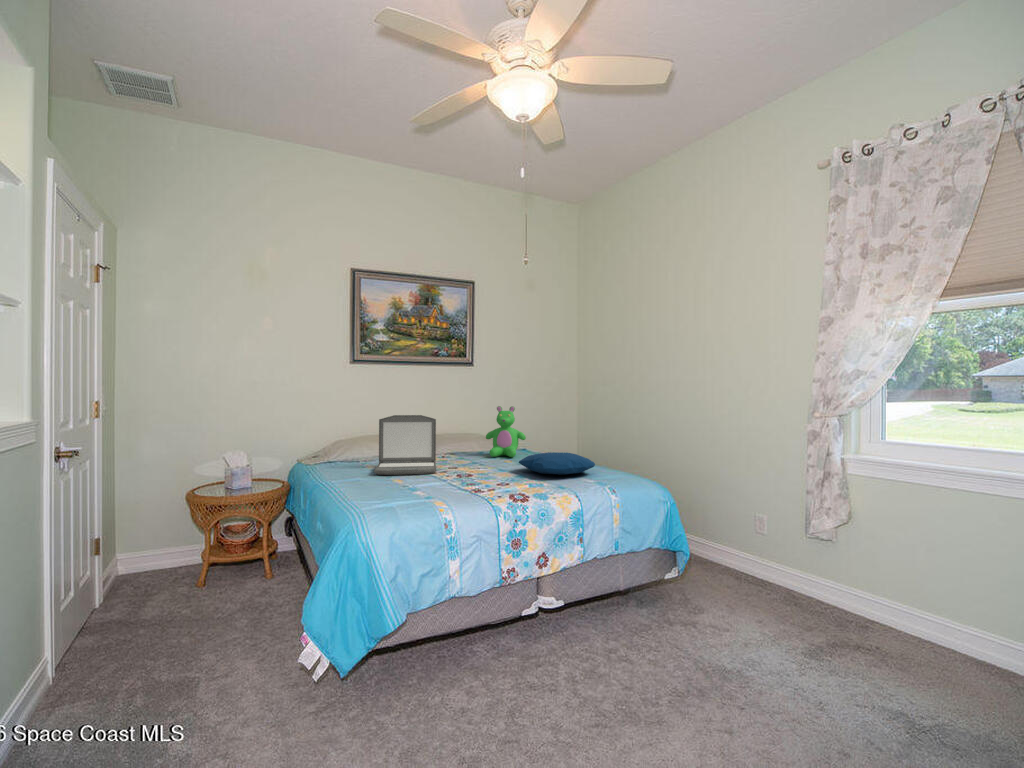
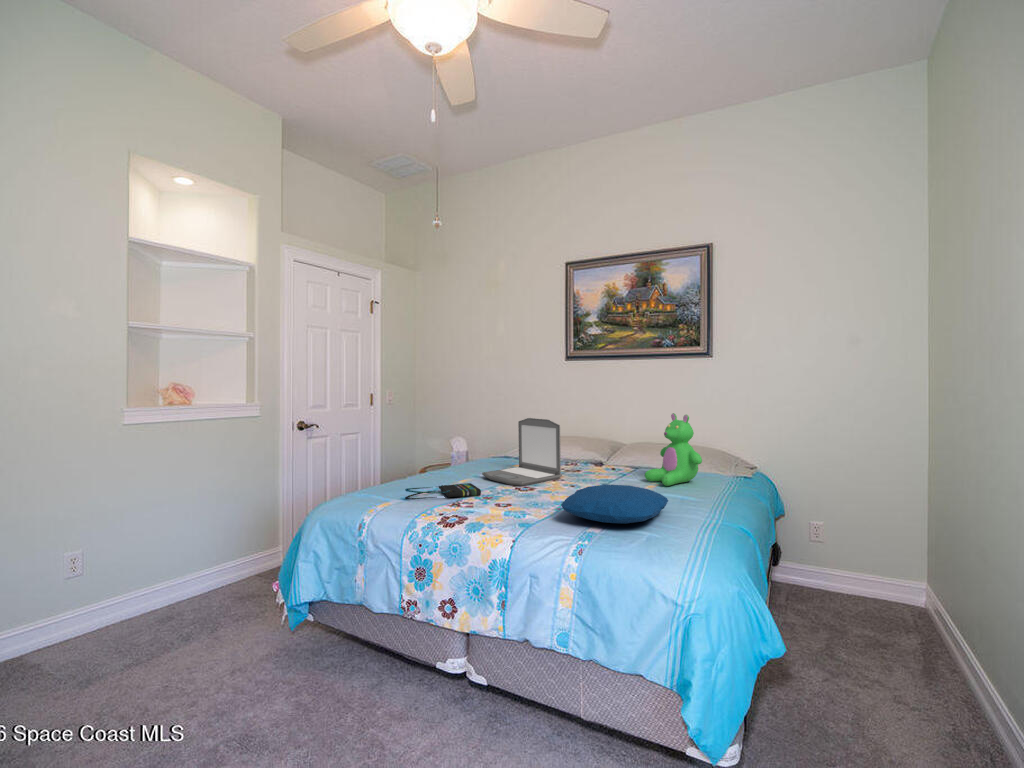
tote bag: none [391,476,437,496] -> present [405,483,481,500]

